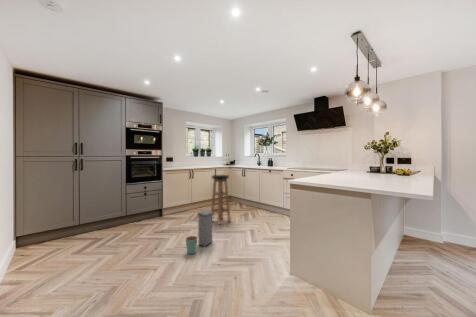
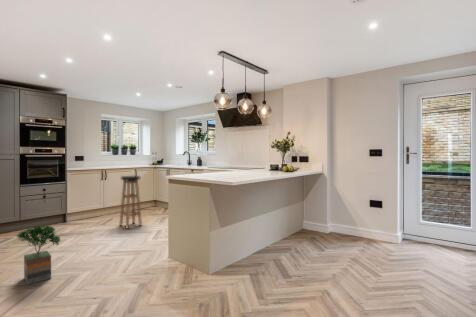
trash can: present [186,209,212,254] -> none [76,211,110,254]
potted tree: none [139,226,183,295] -> present [17,225,60,284]

